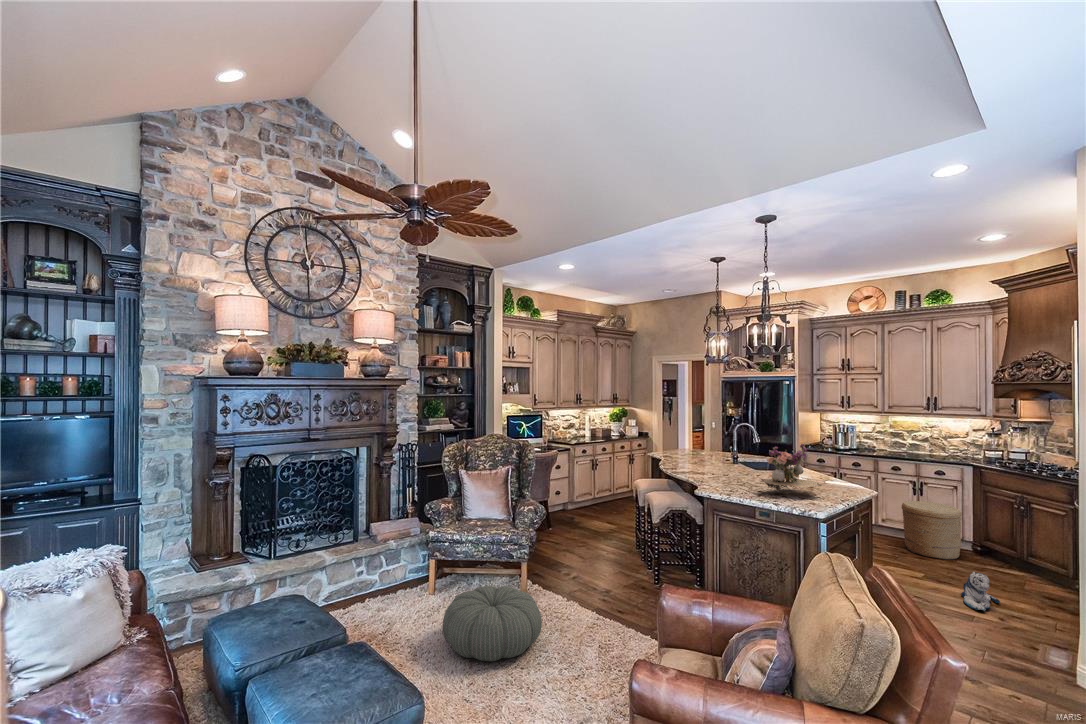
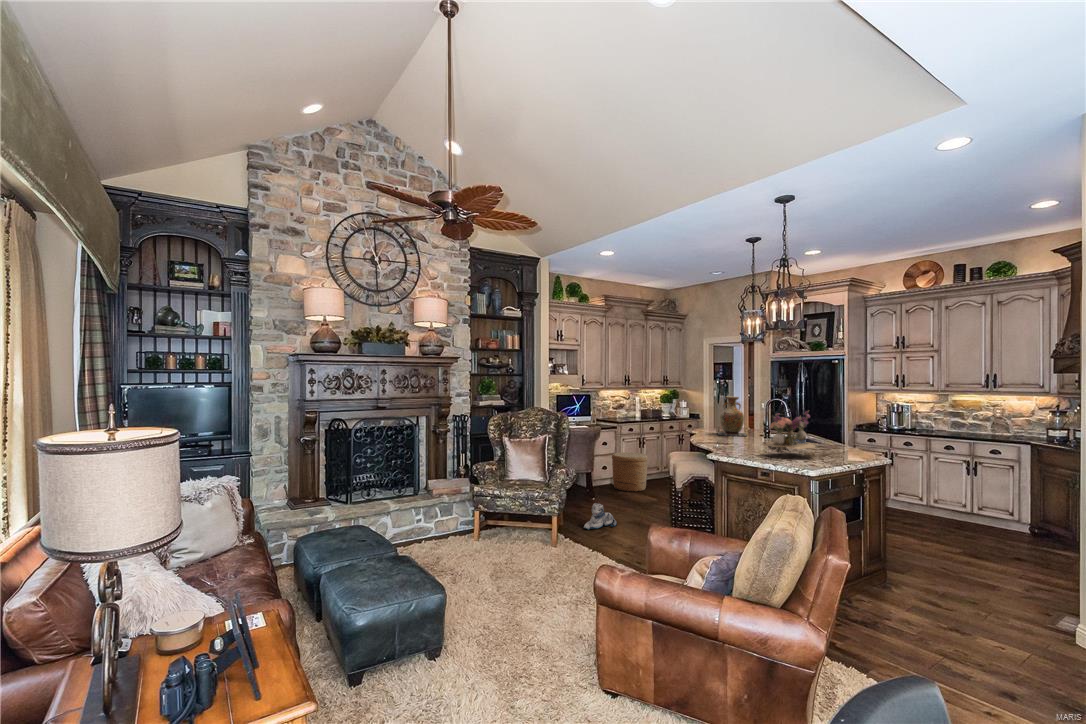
vase: none [688,422,722,464] -> present [719,396,746,436]
woven basket: present [902,501,961,559] -> present [612,452,648,492]
plush toy: present [961,572,1000,611] -> present [584,503,617,529]
pouf: present [442,586,542,661] -> none [479,530,562,585]

